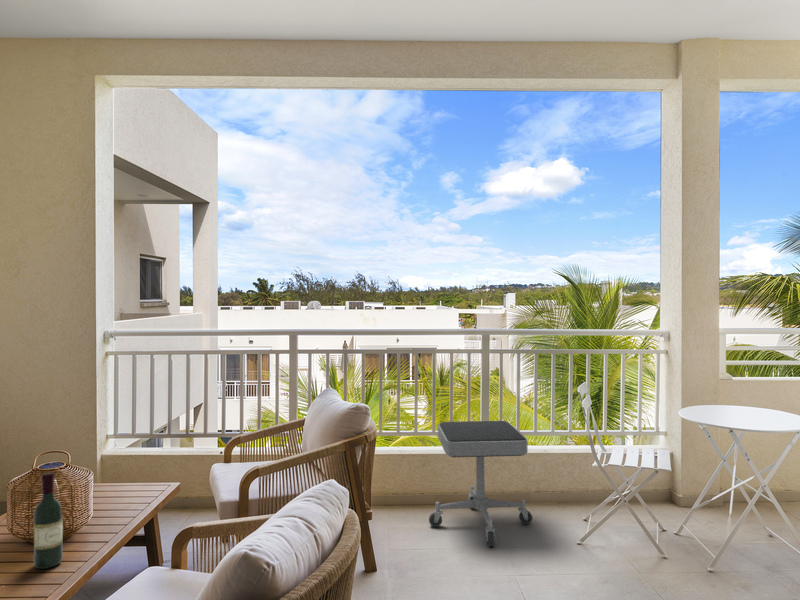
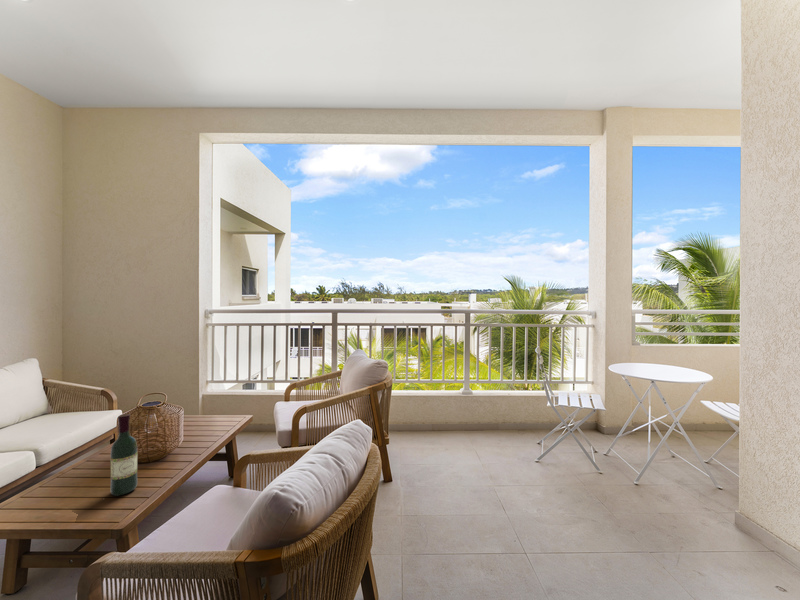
stool: present [429,421,532,547] -> none [430,372,503,464]

